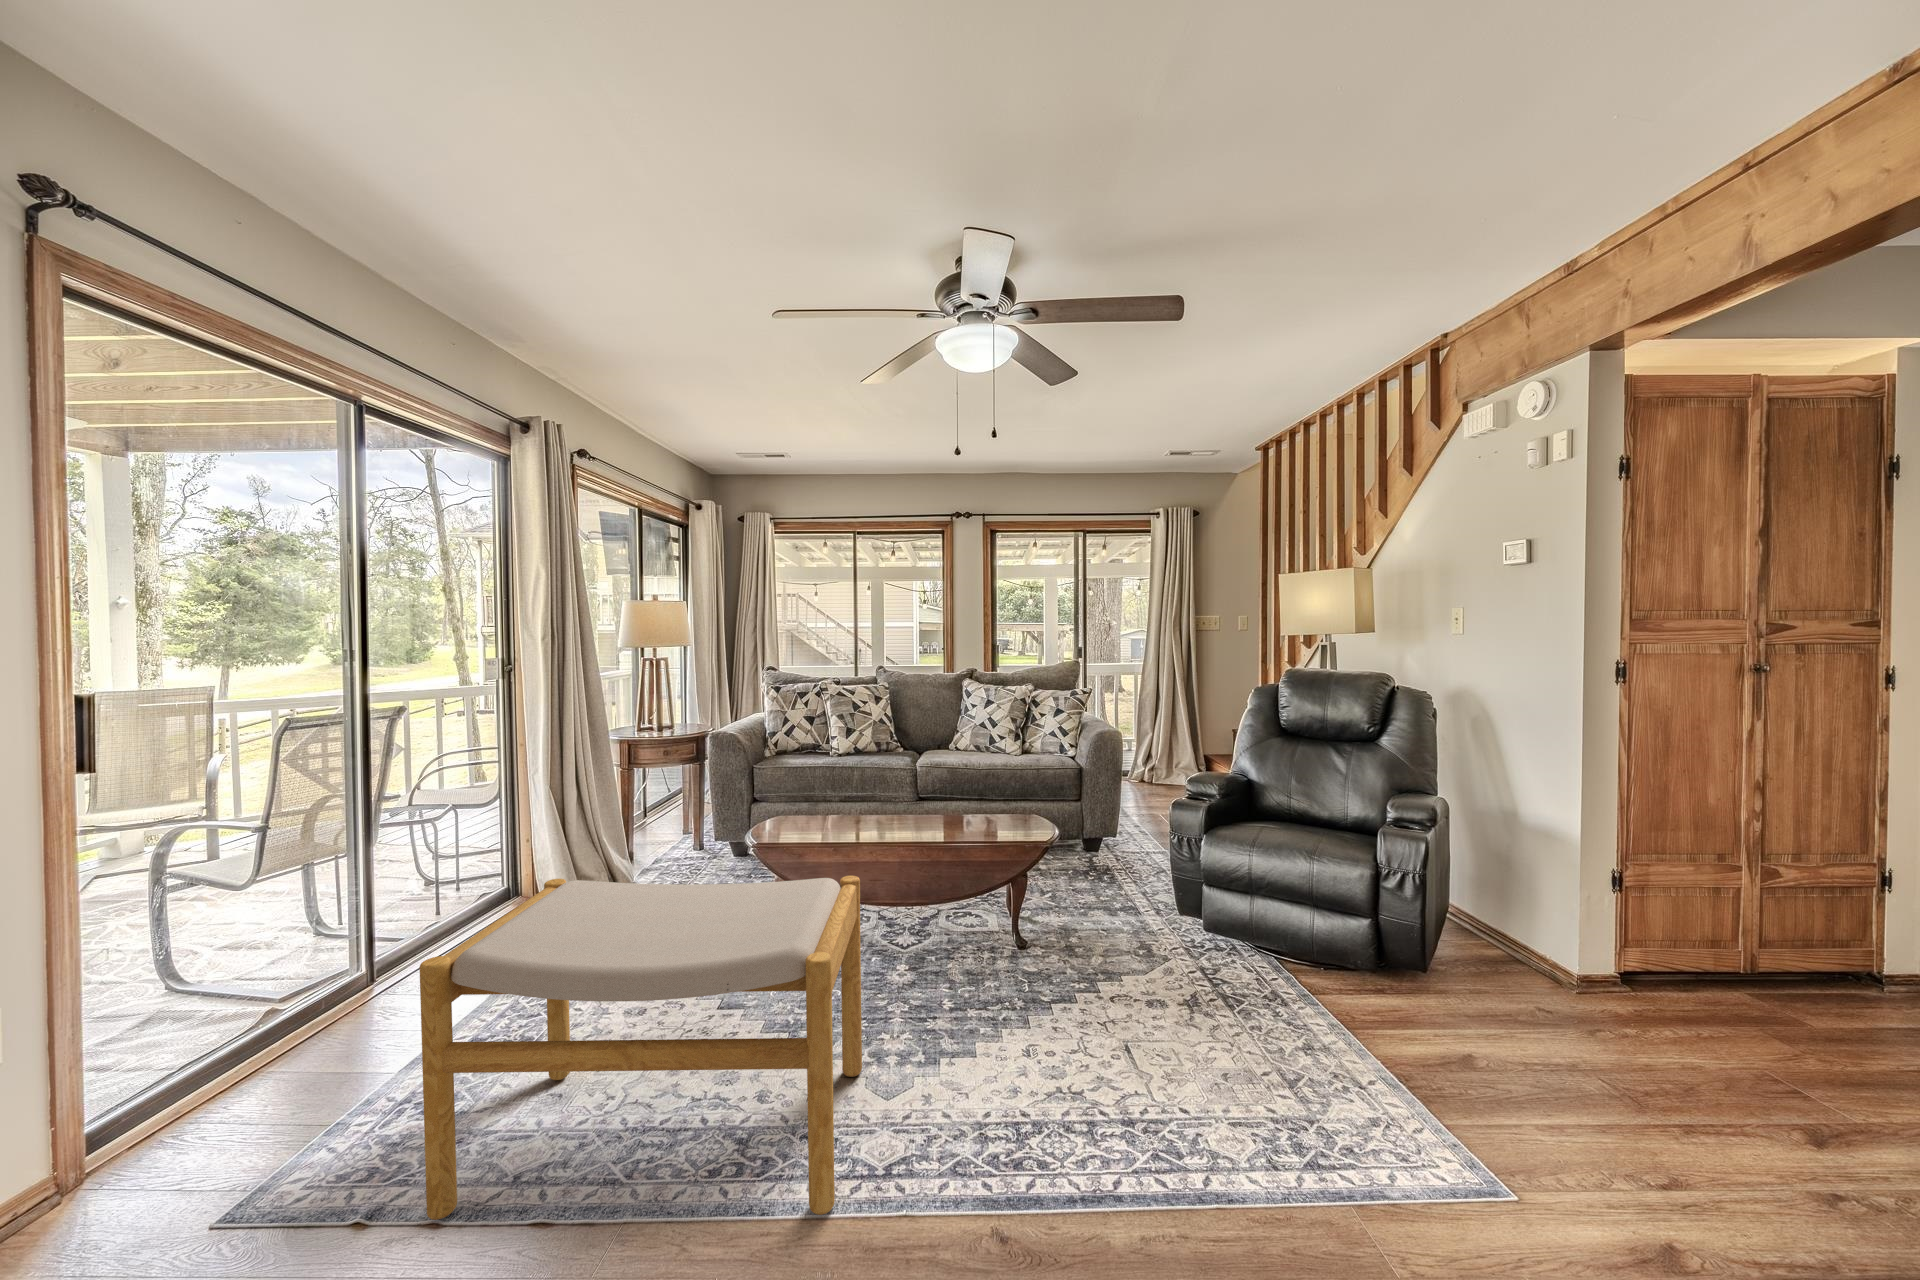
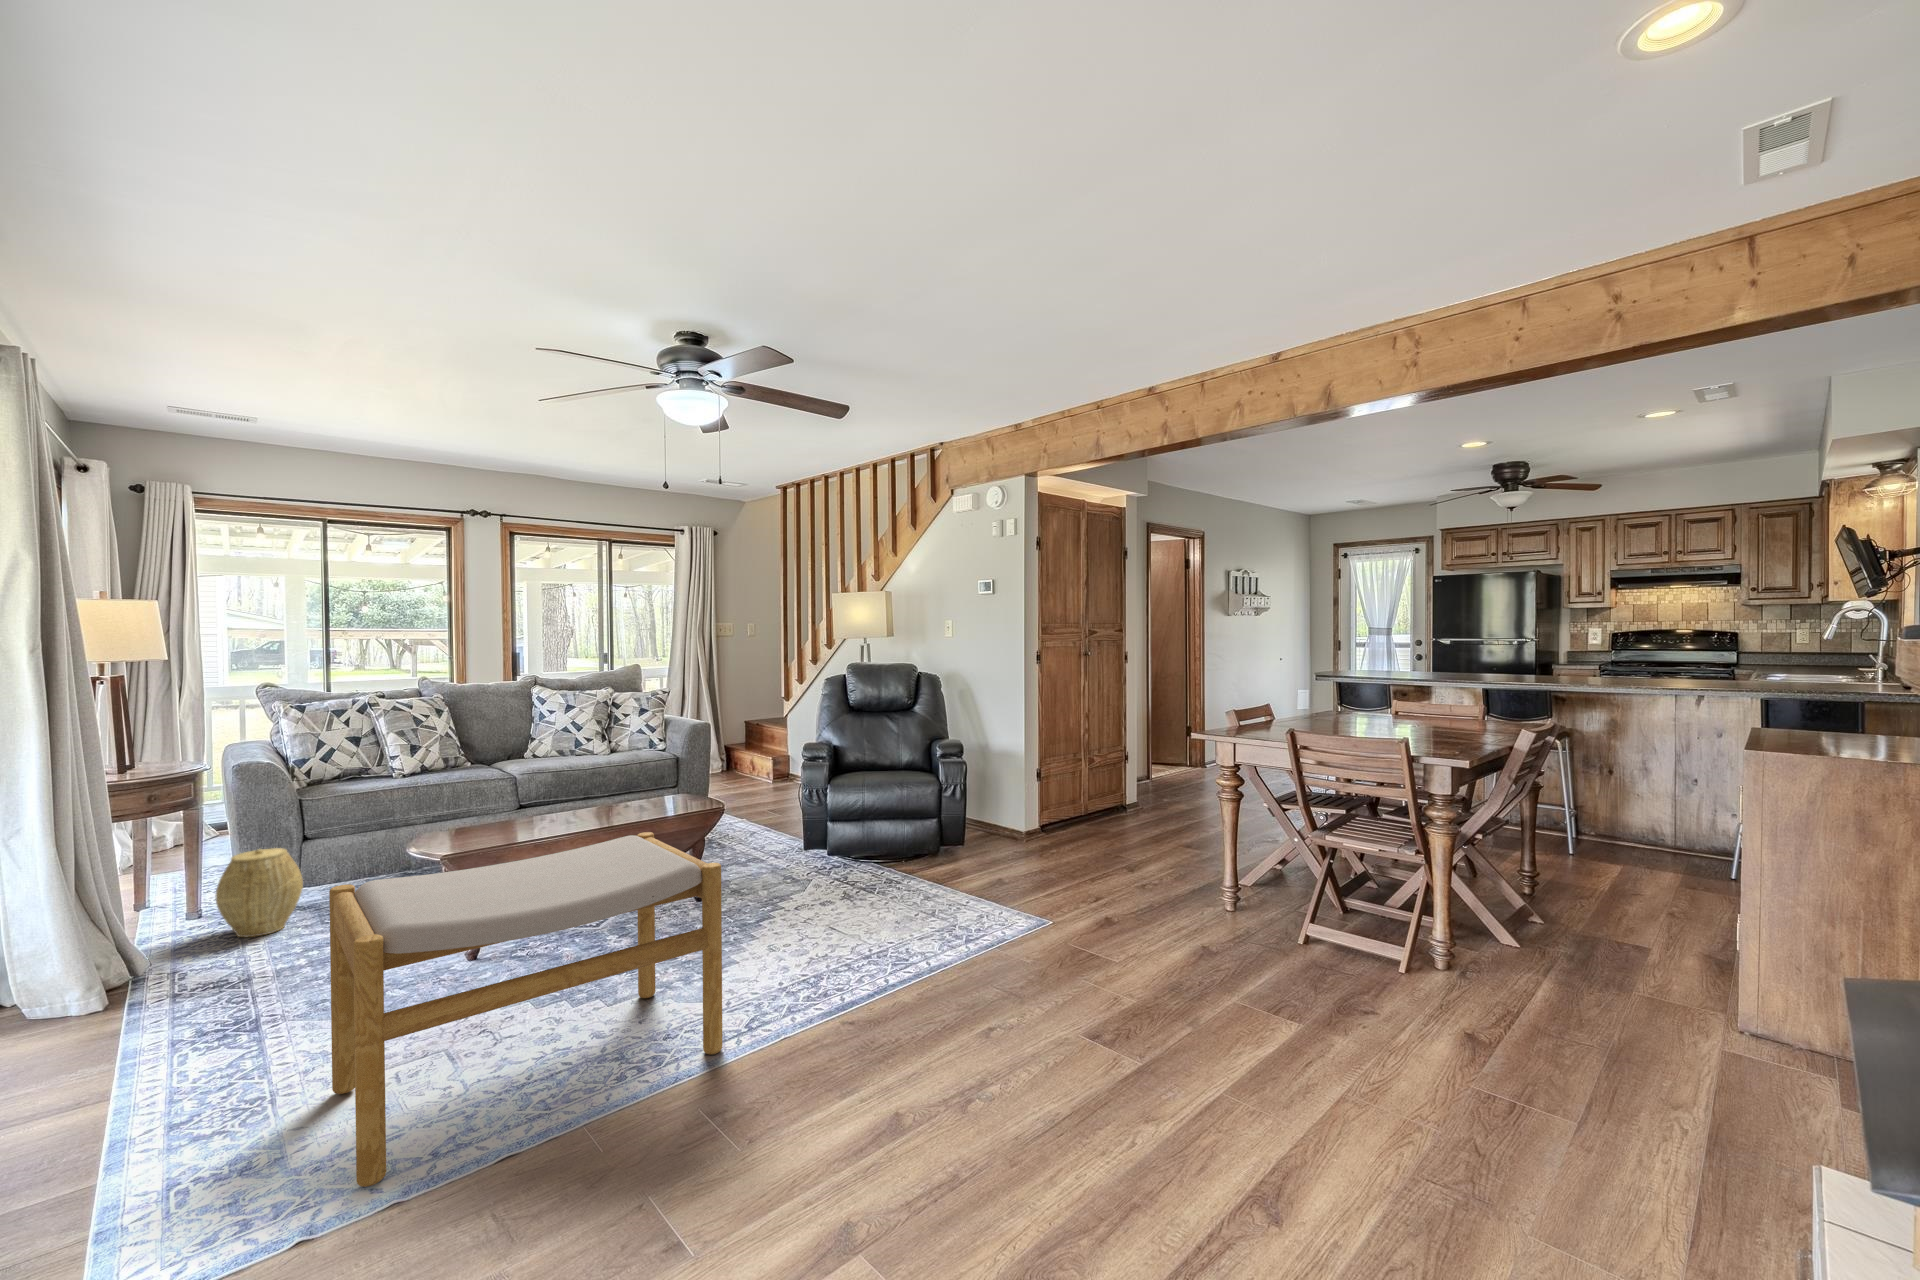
woven basket: none [684,807,741,879] -> present [216,848,303,937]

